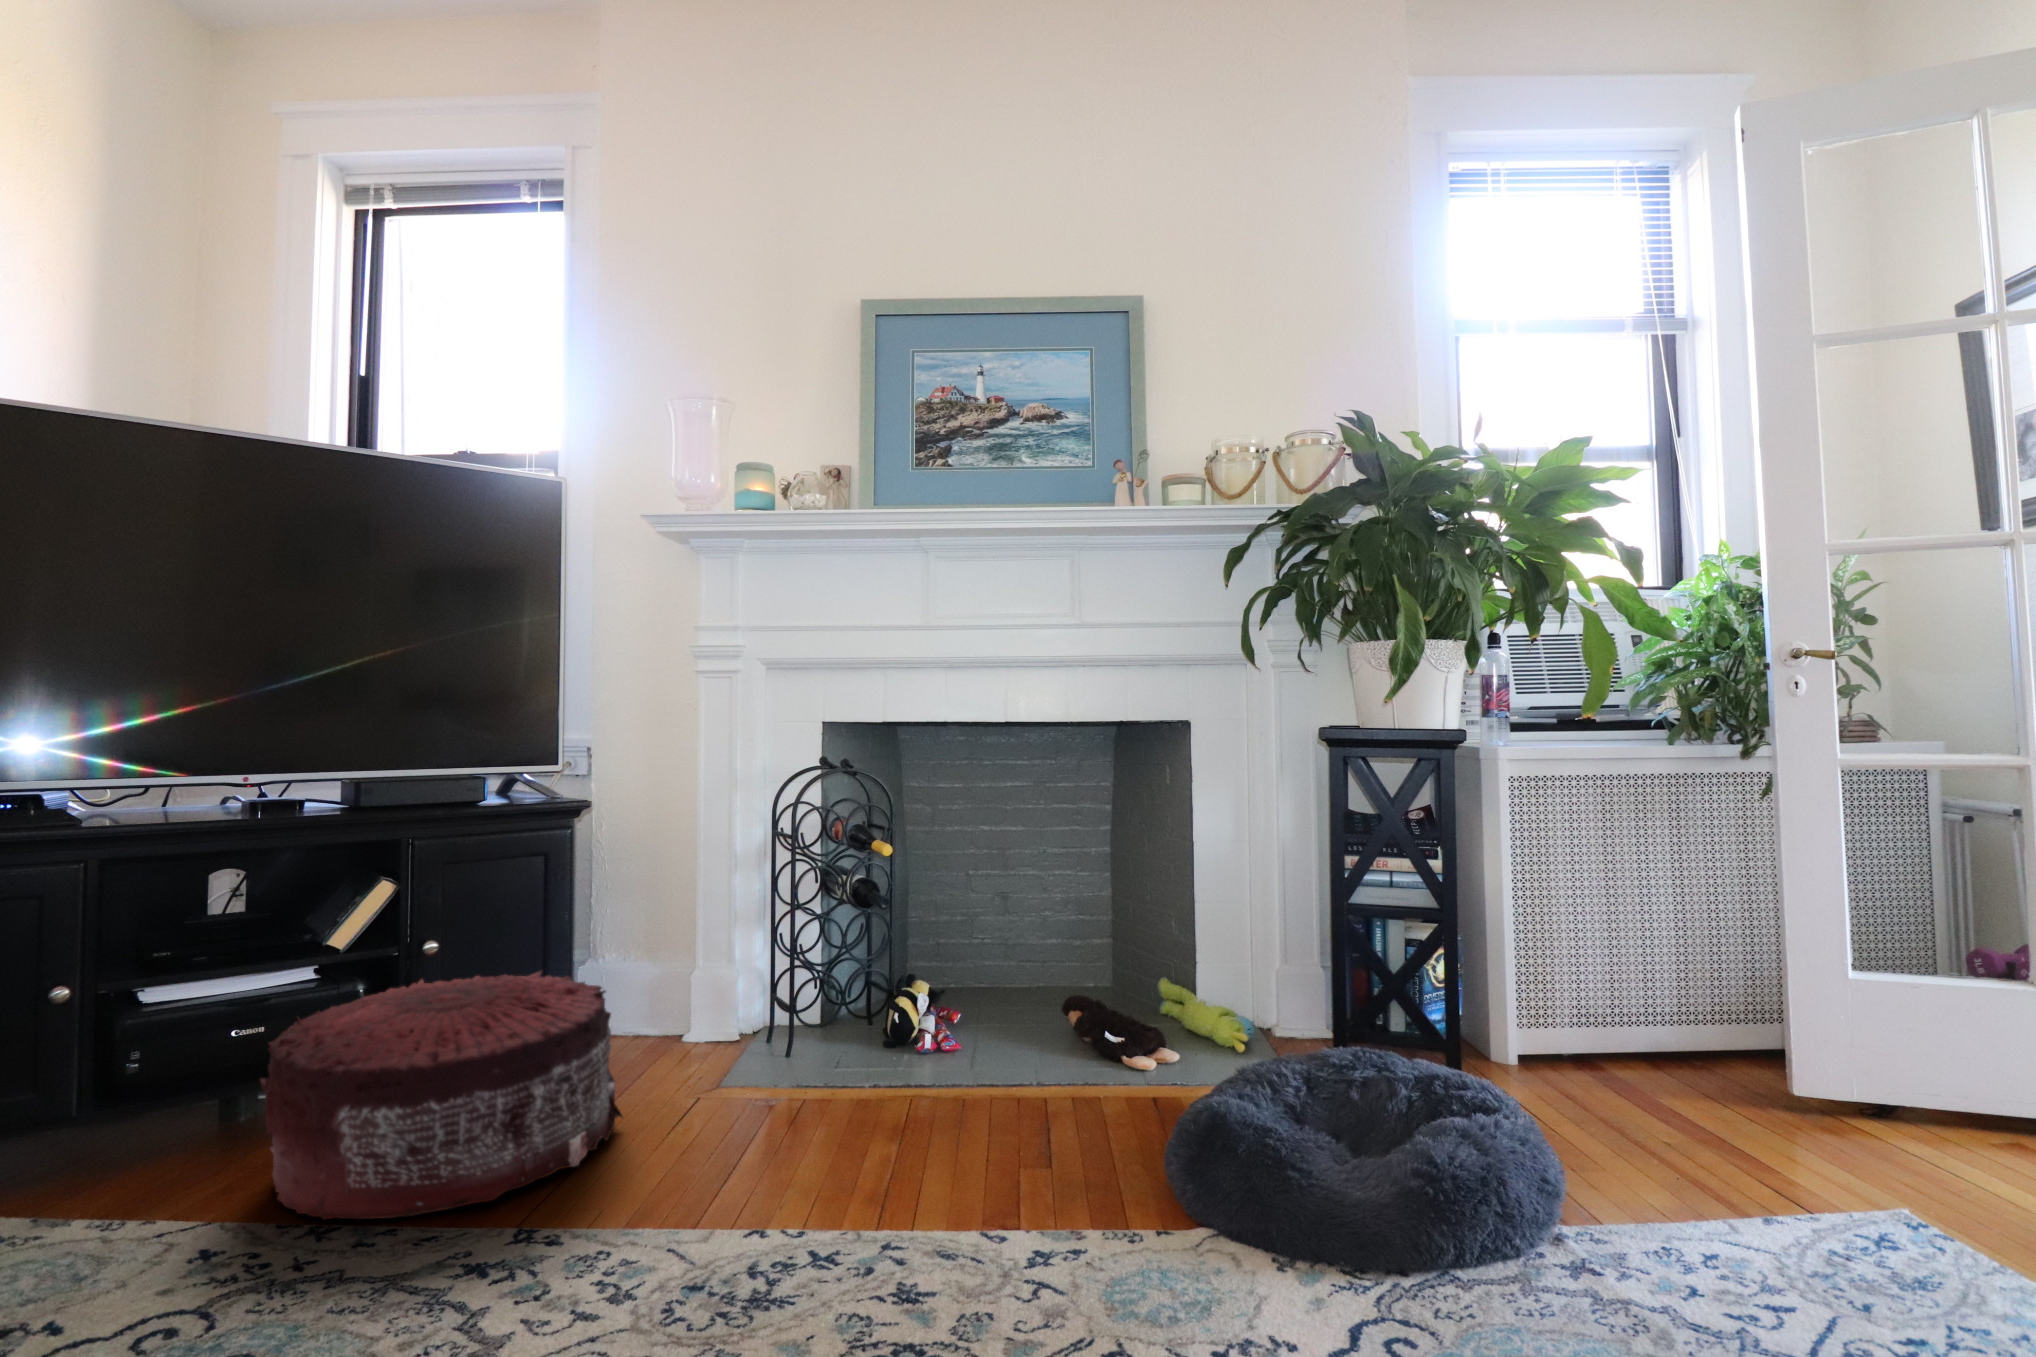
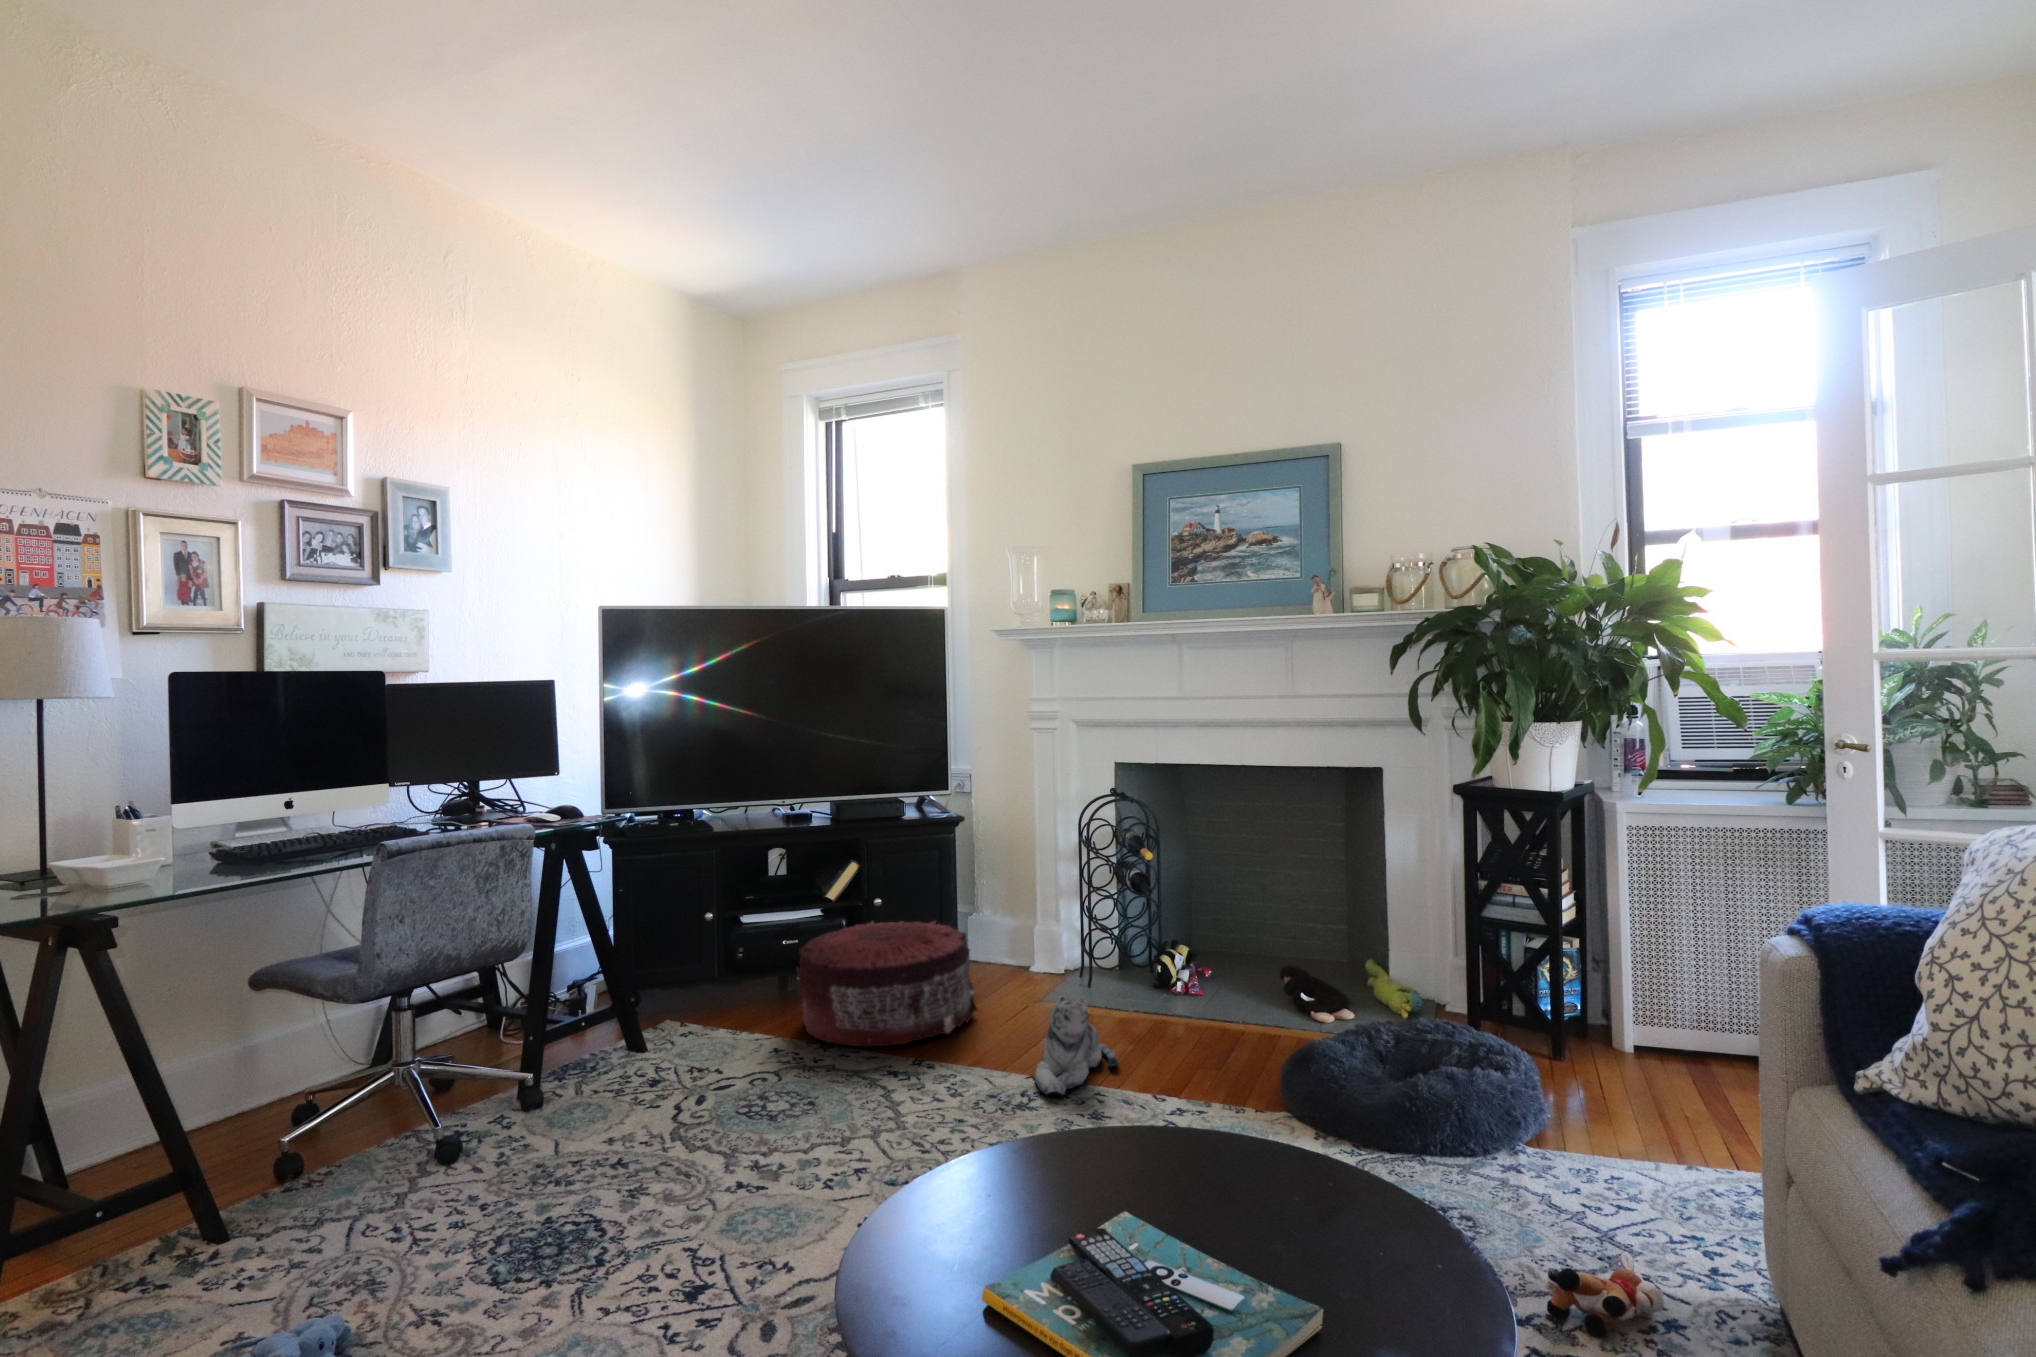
plush toy: none [762,1079,897,1268] -> present [1034,997,1117,1095]

